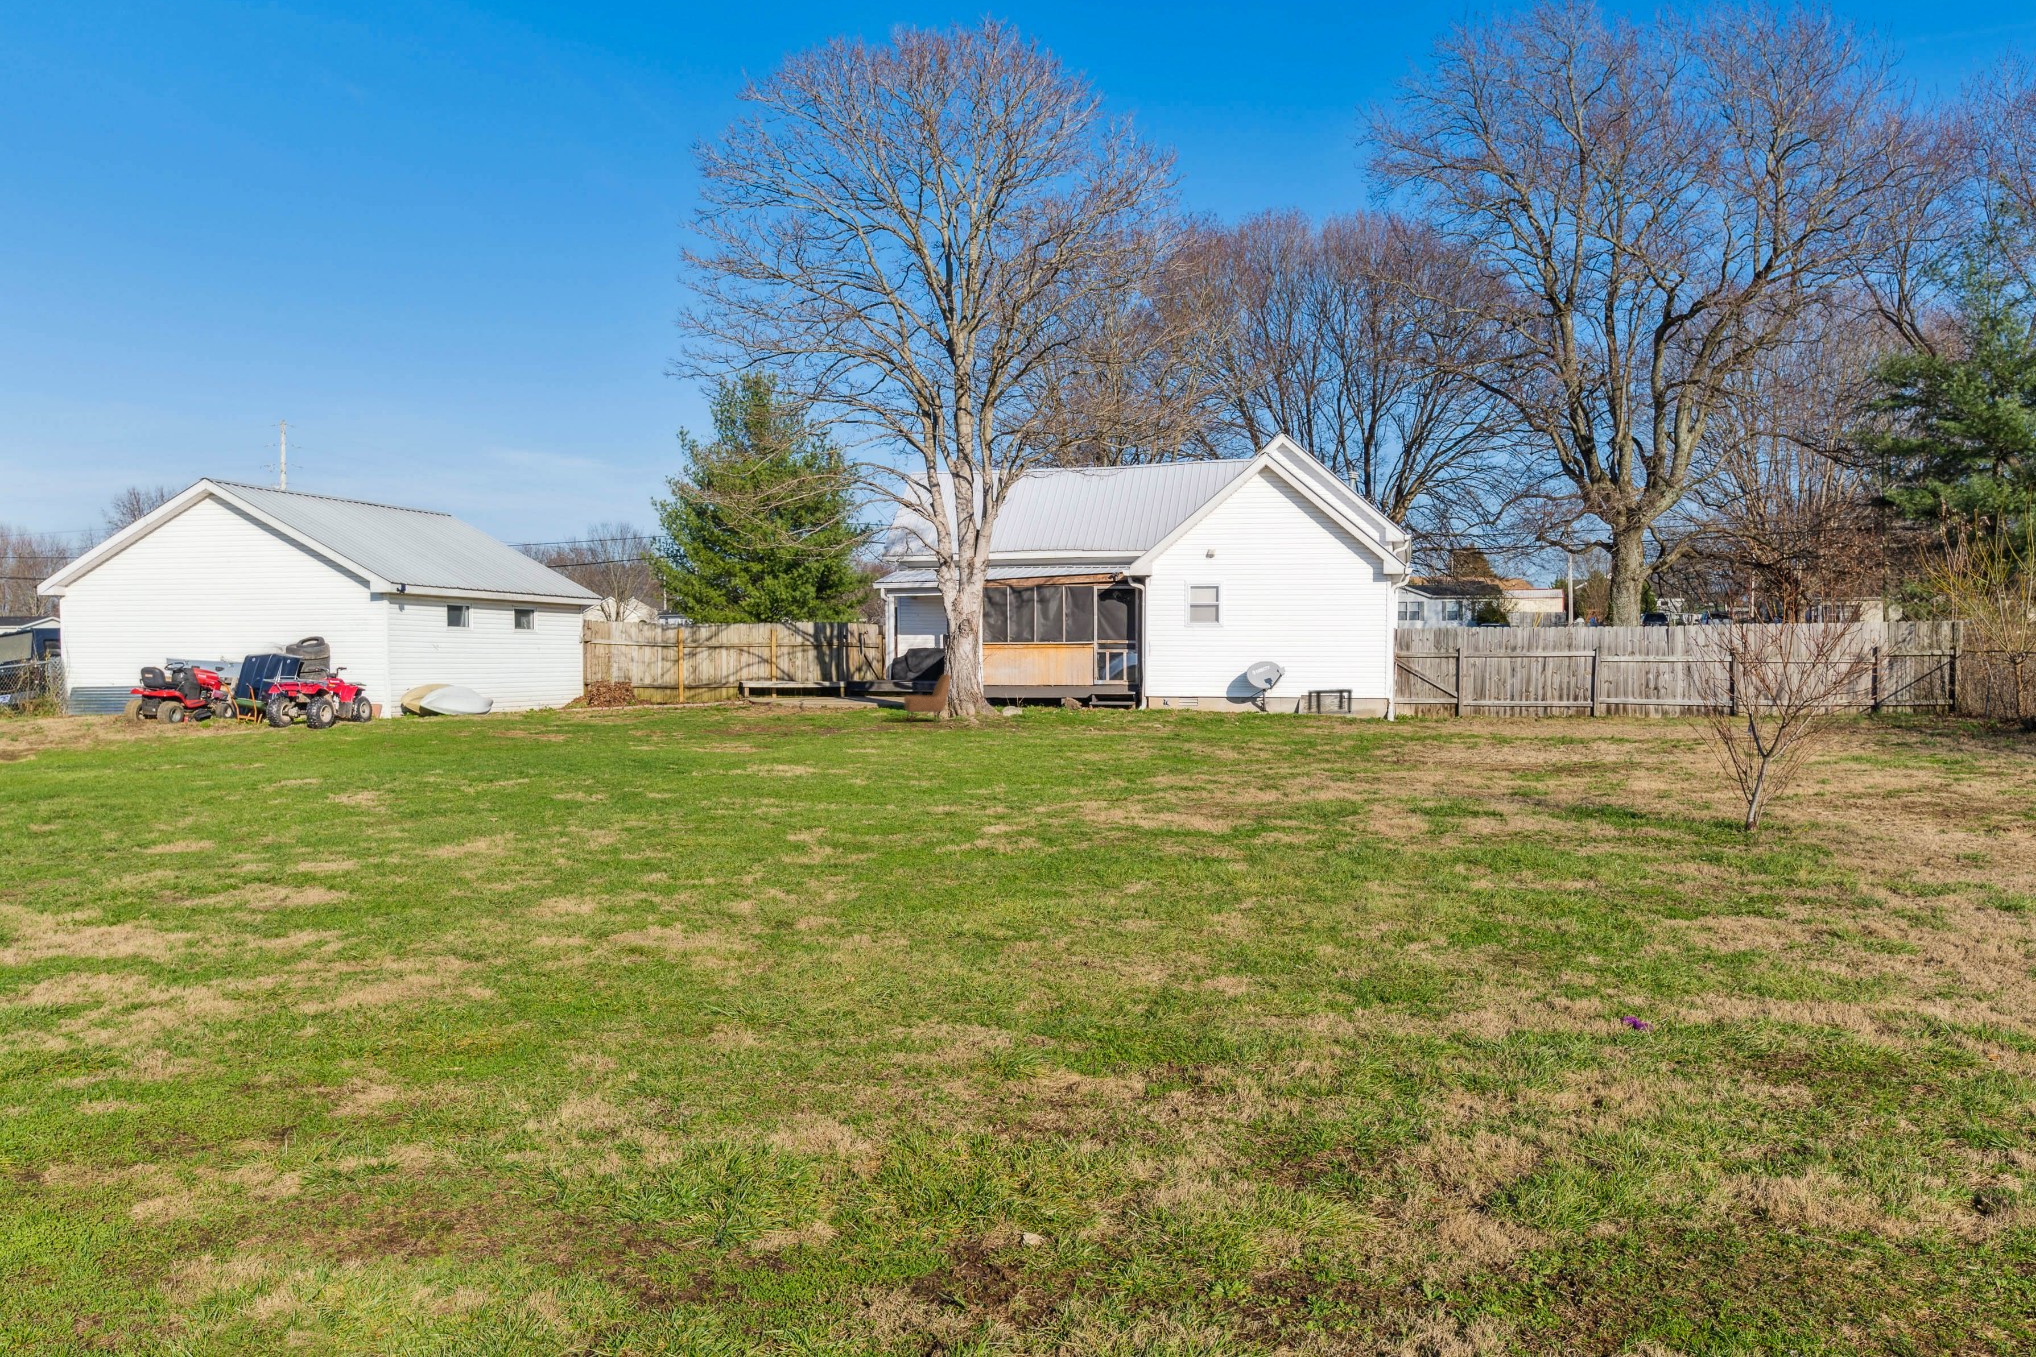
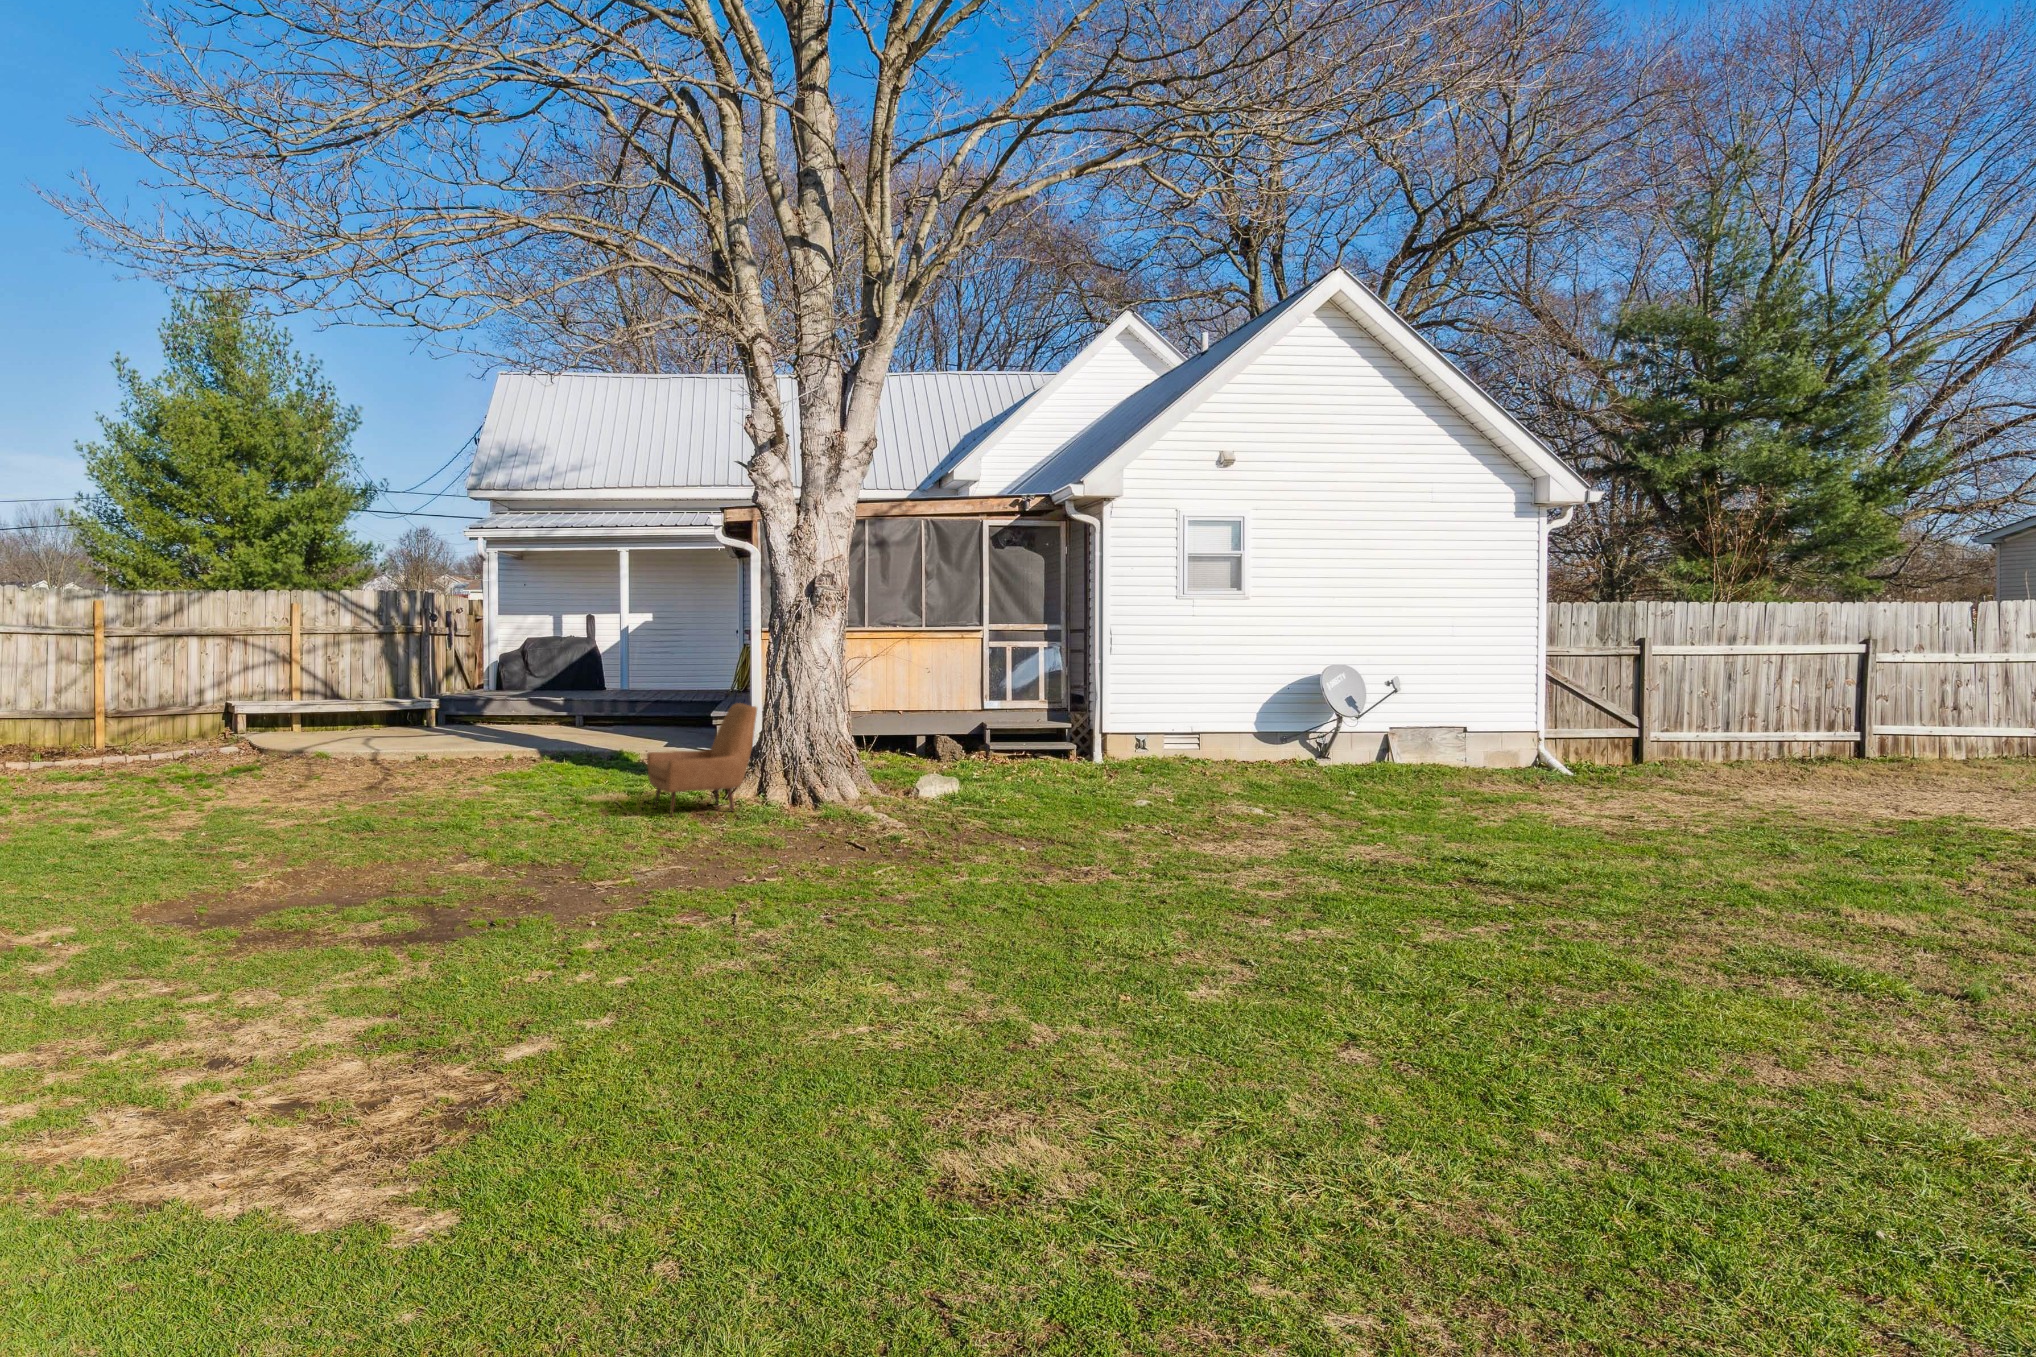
bench: present [1308,689,1352,713] -> none [1411,715,1489,764]

